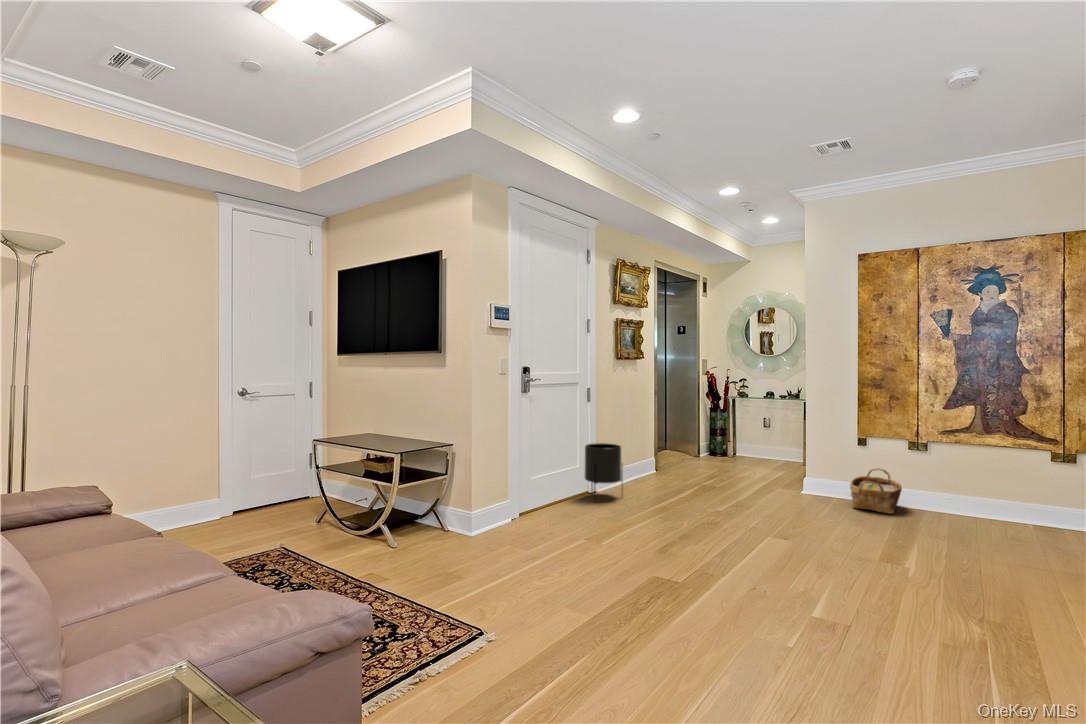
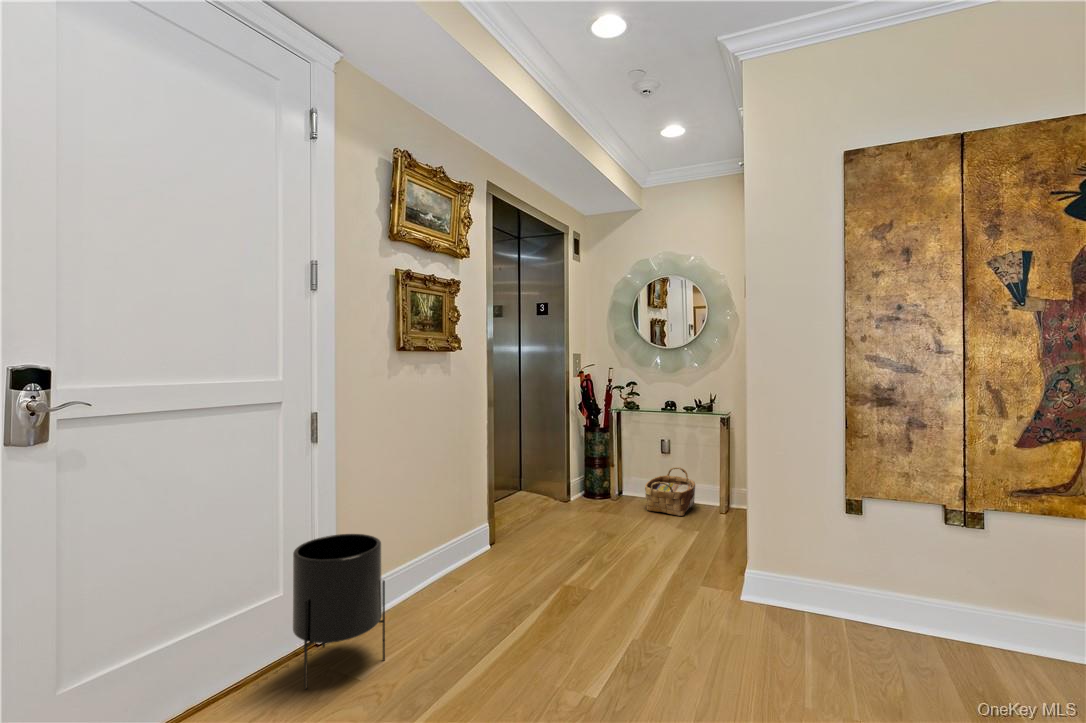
woven basket: present [850,468,902,514] -> present [645,467,695,516]

